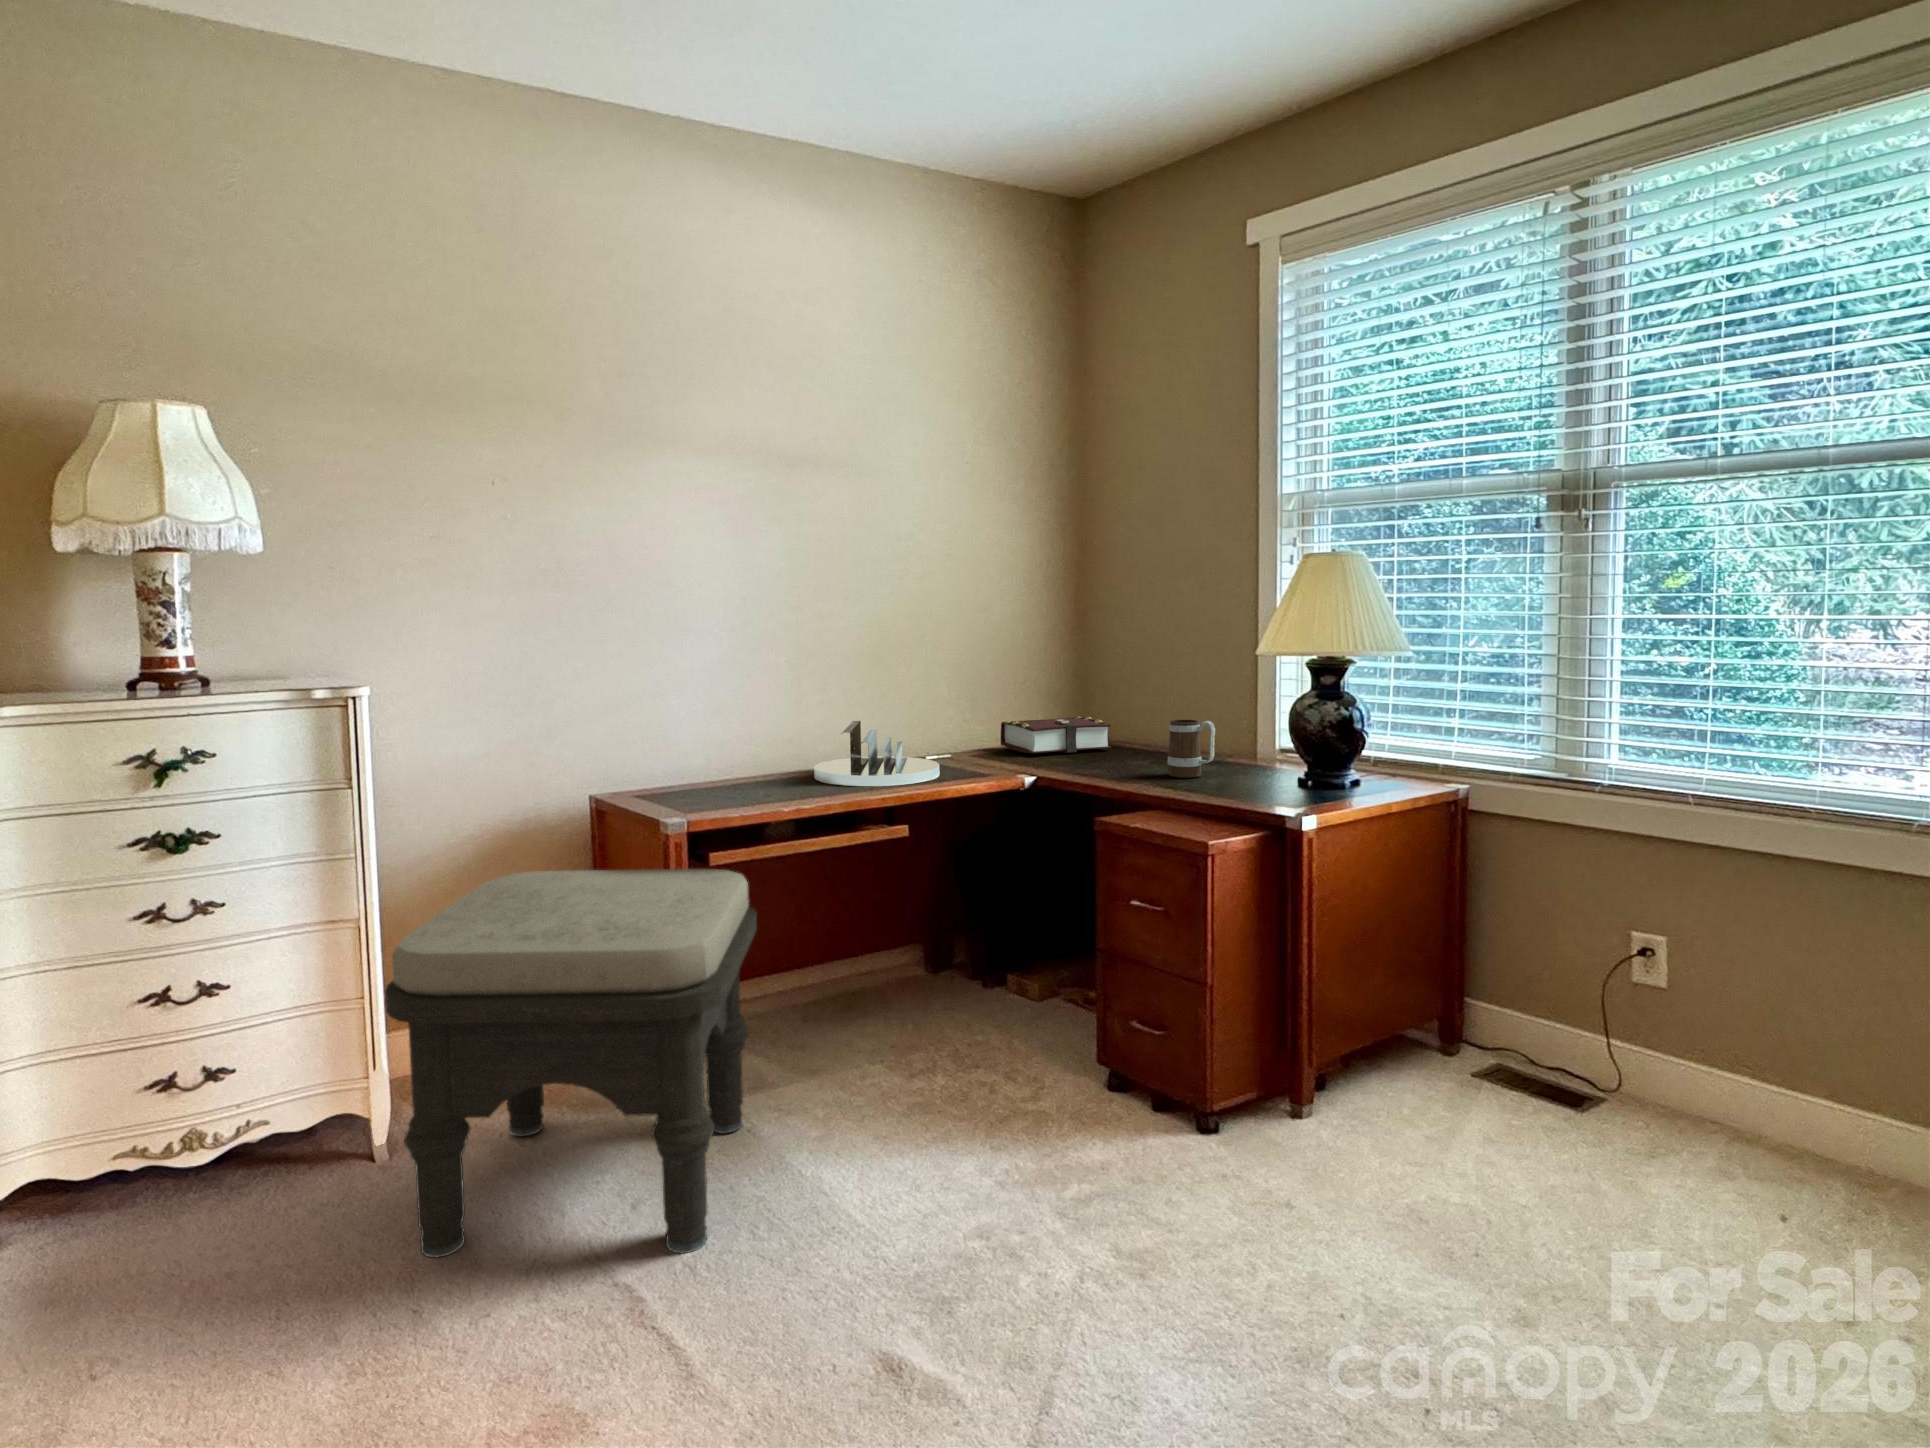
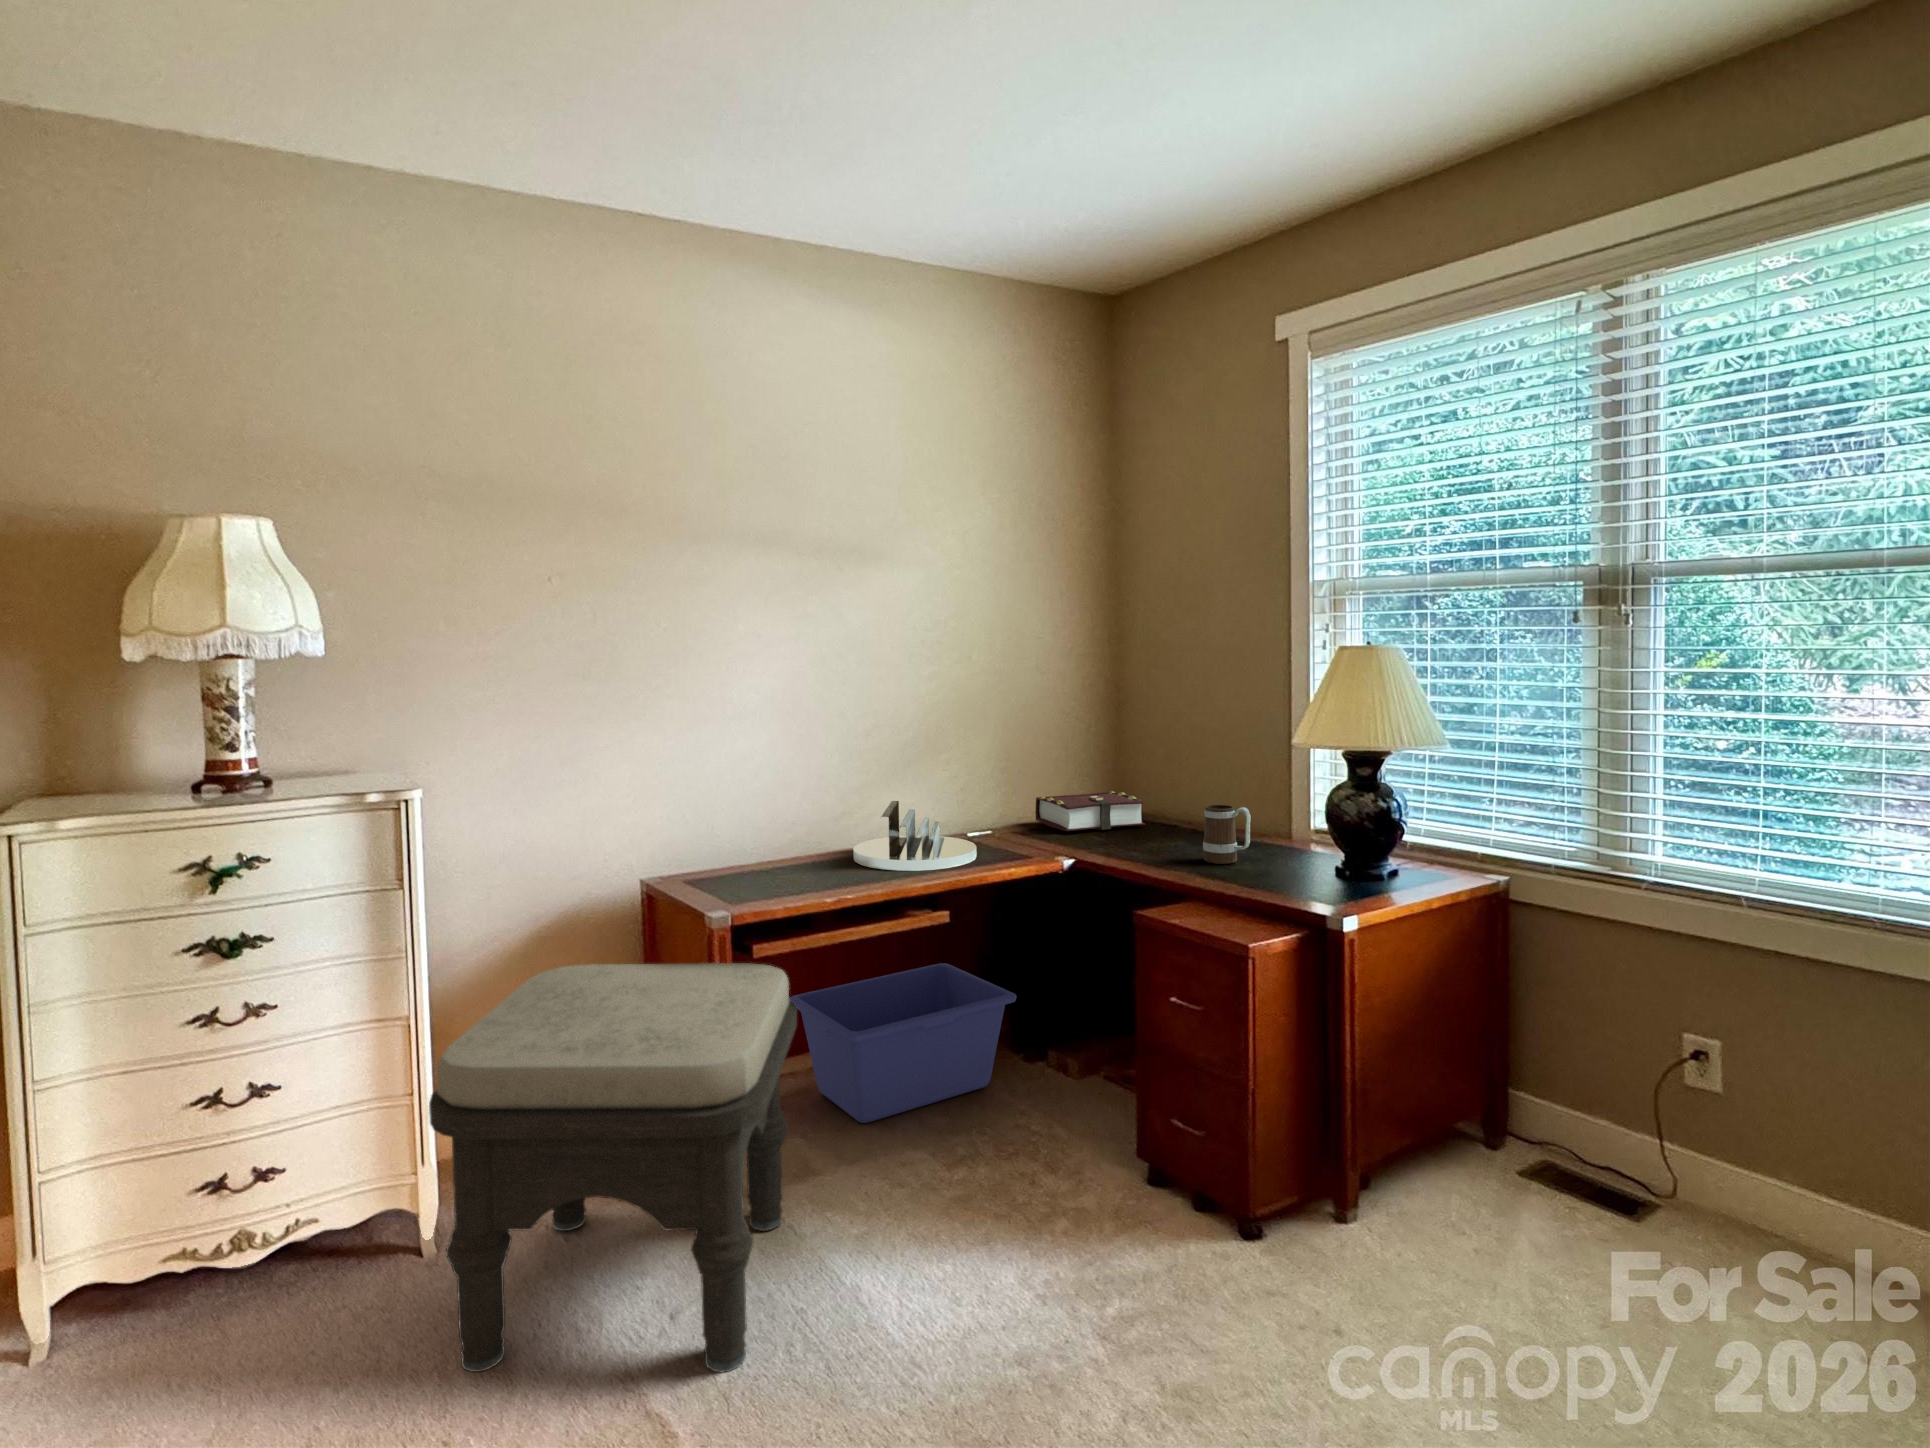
storage bin: none [749,888,980,1039] -> present [789,963,1017,1123]

